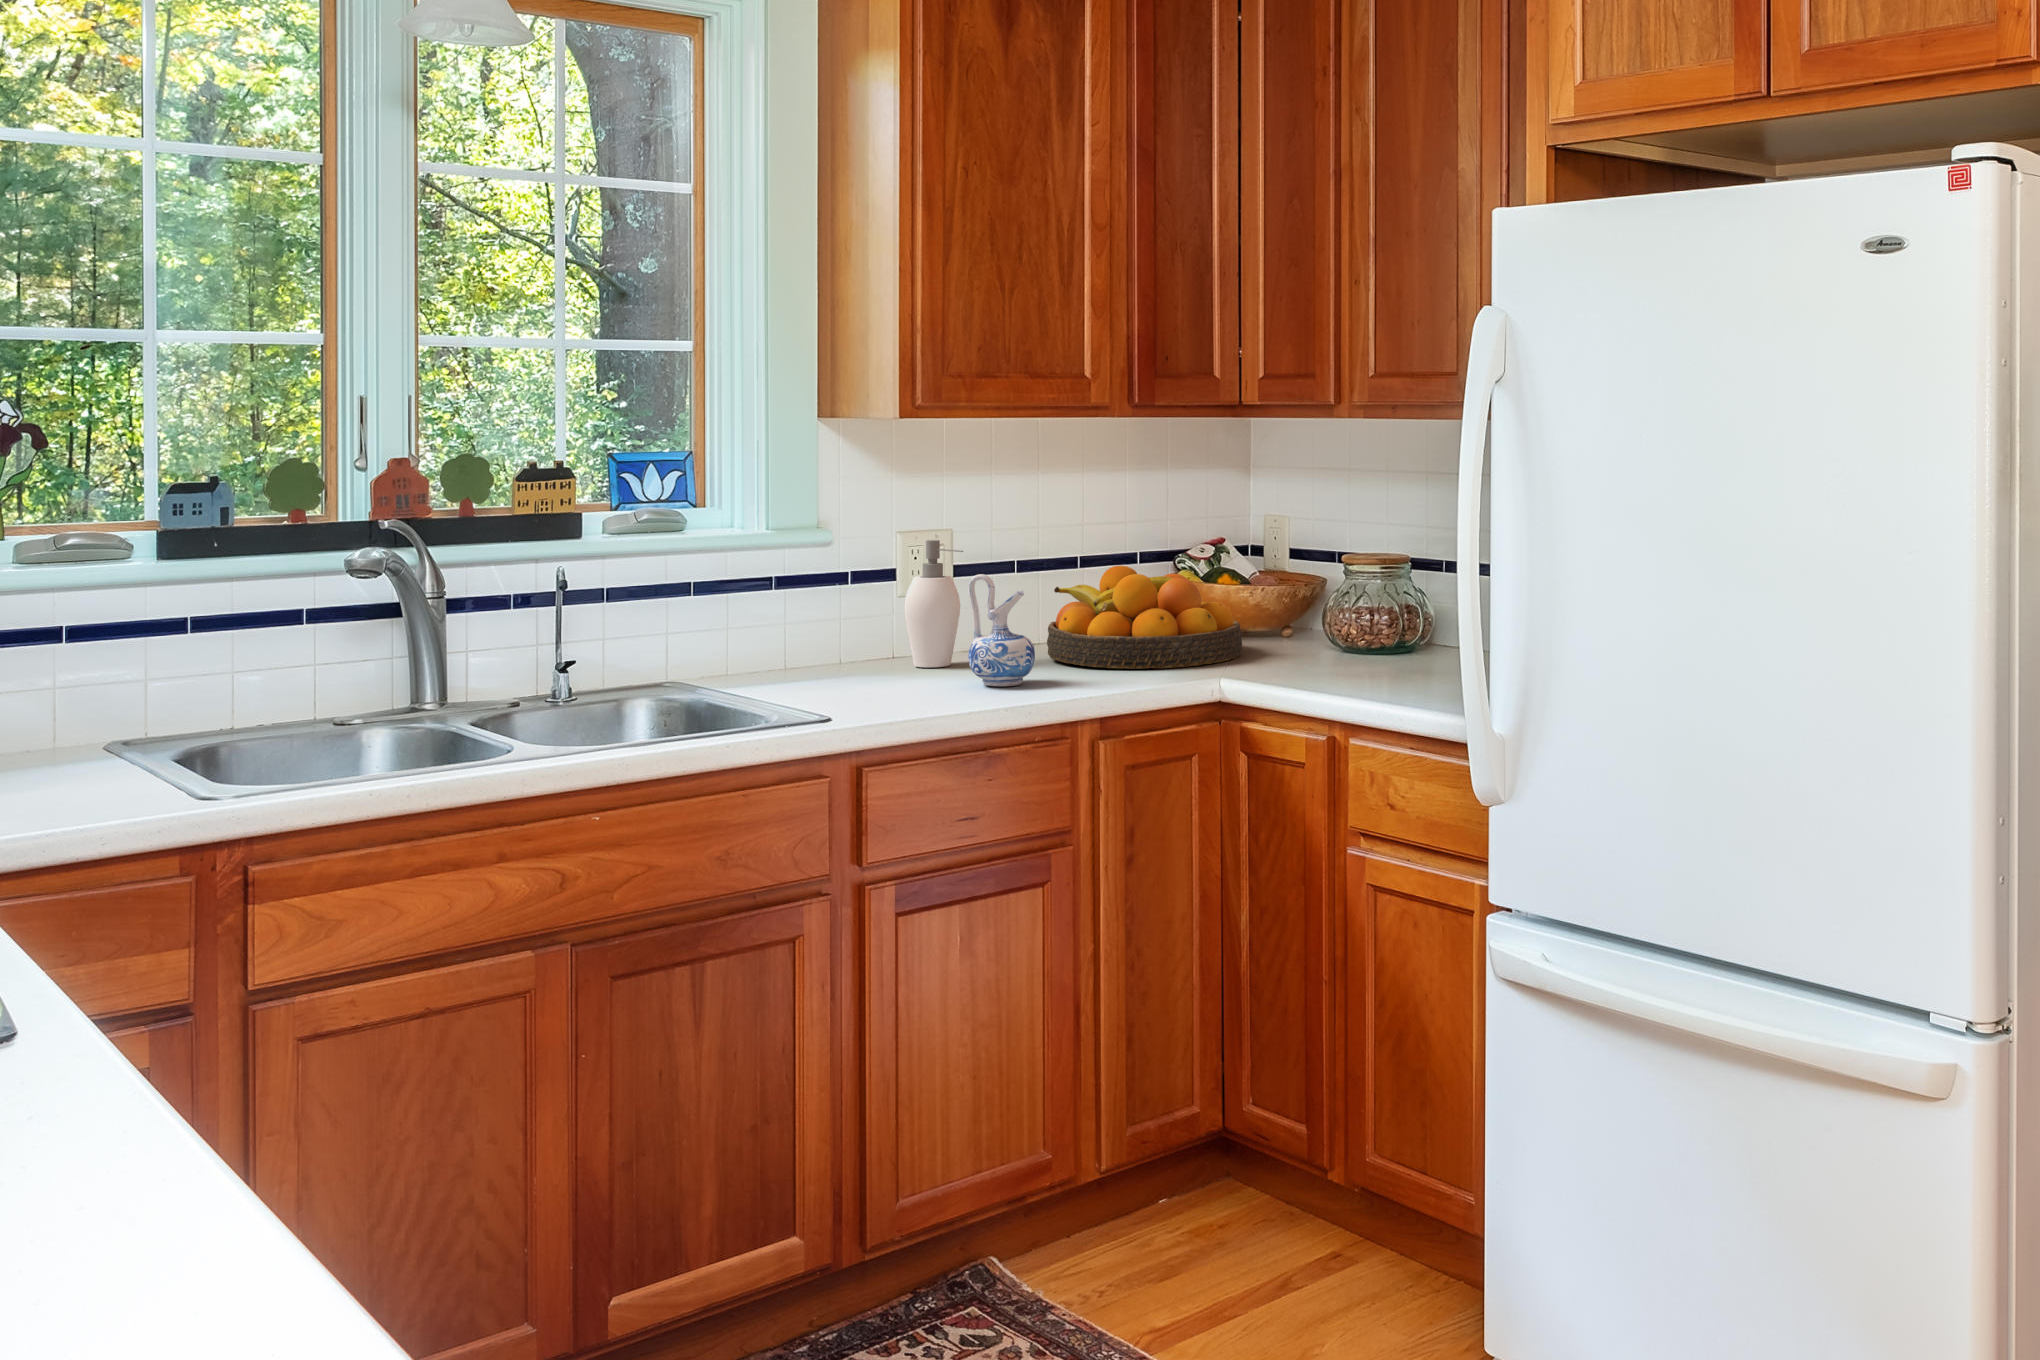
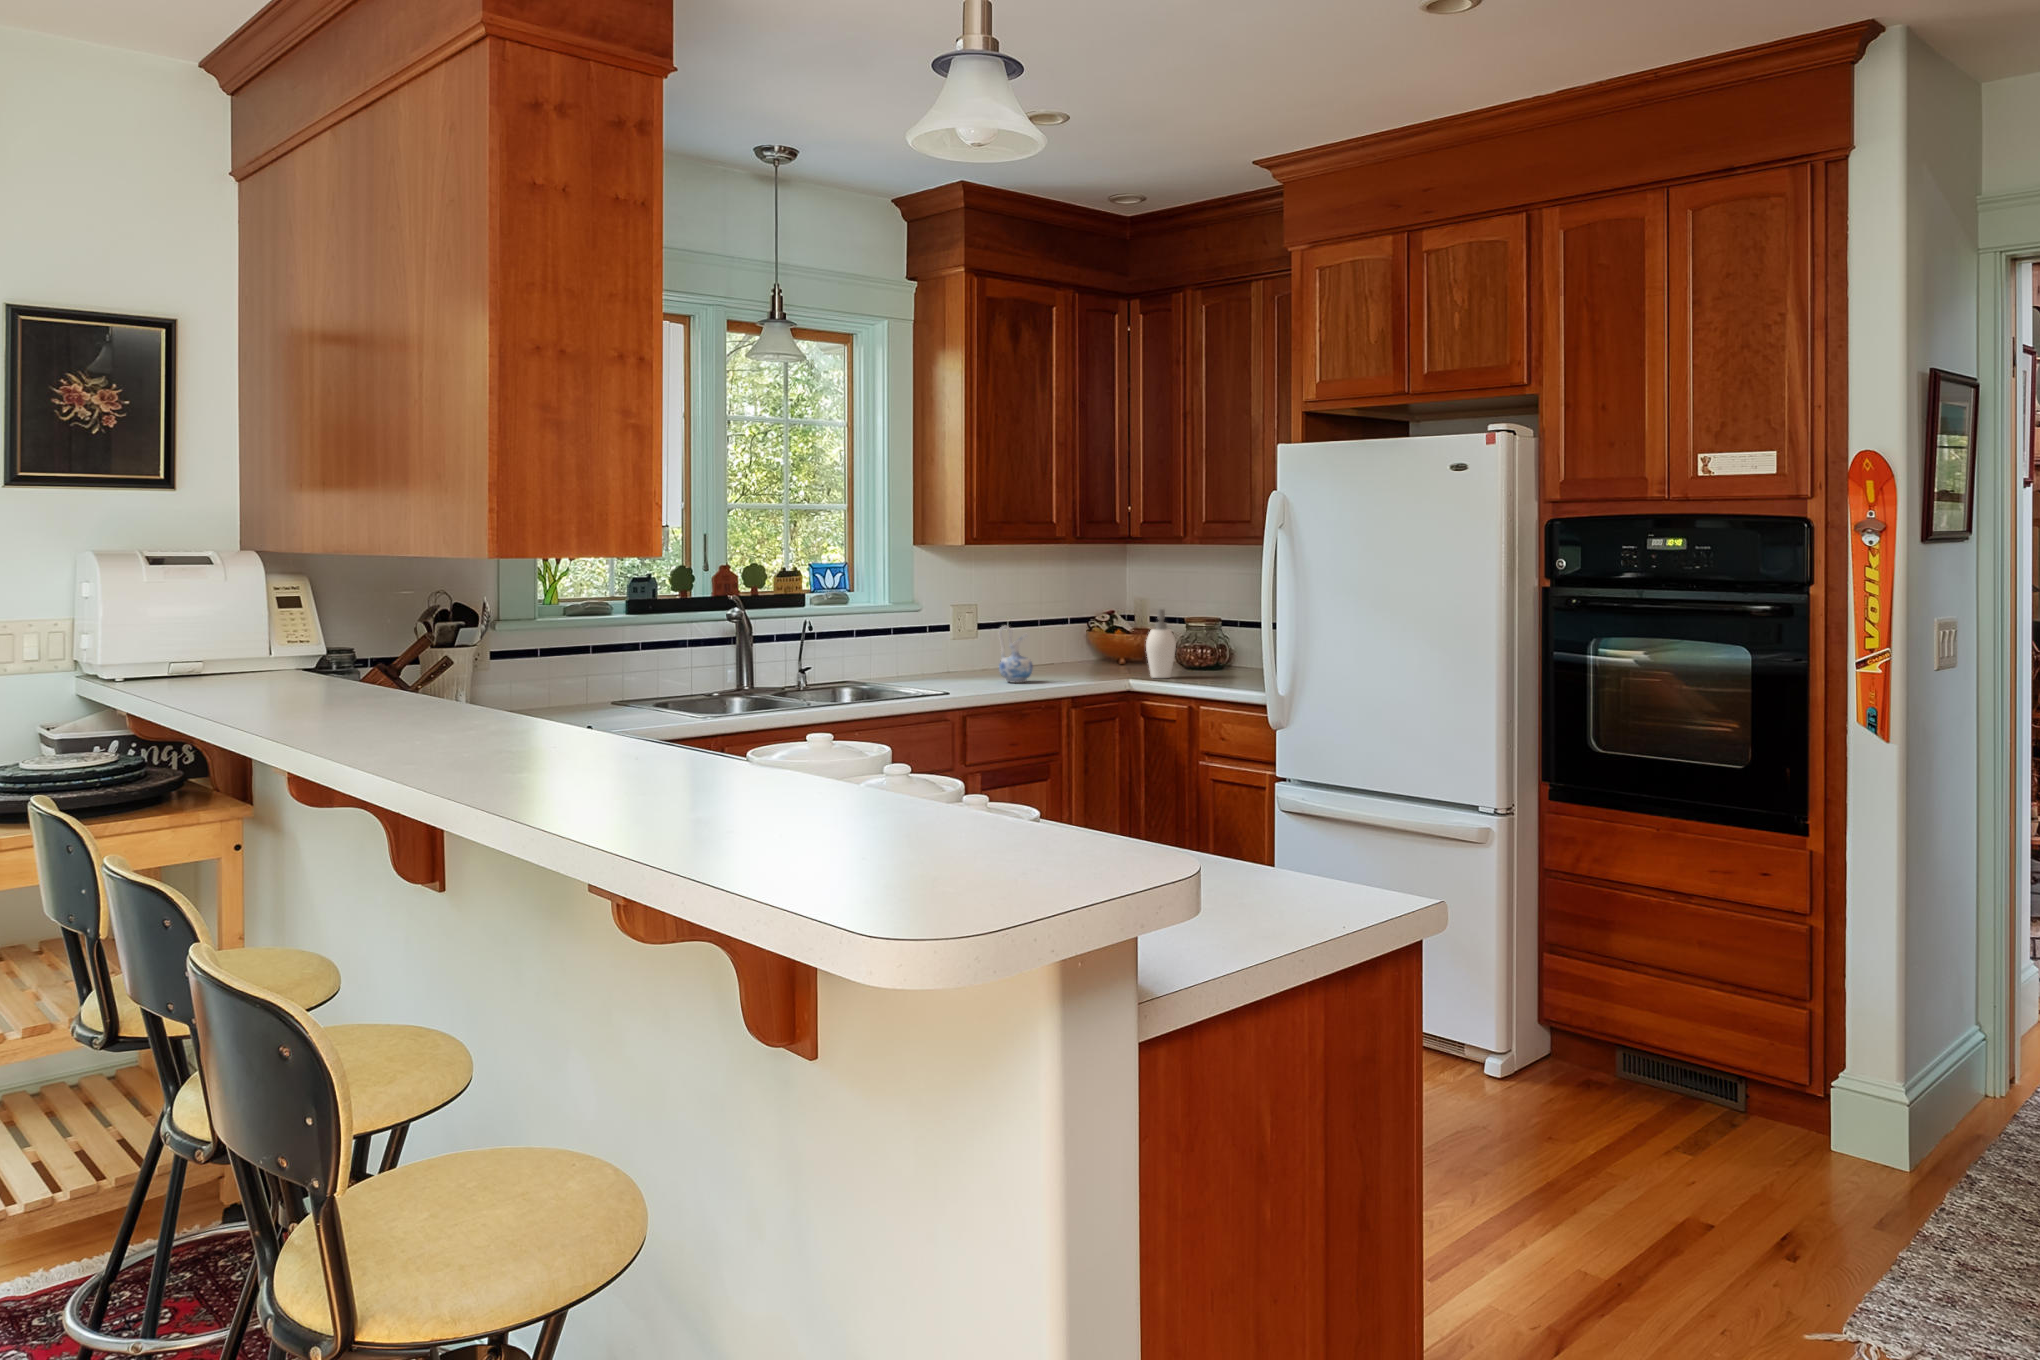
soap dispenser: present [904,540,963,667] -> present [1146,609,1176,678]
fruit bowl: present [1047,566,1242,669] -> none [1030,624,1132,676]

